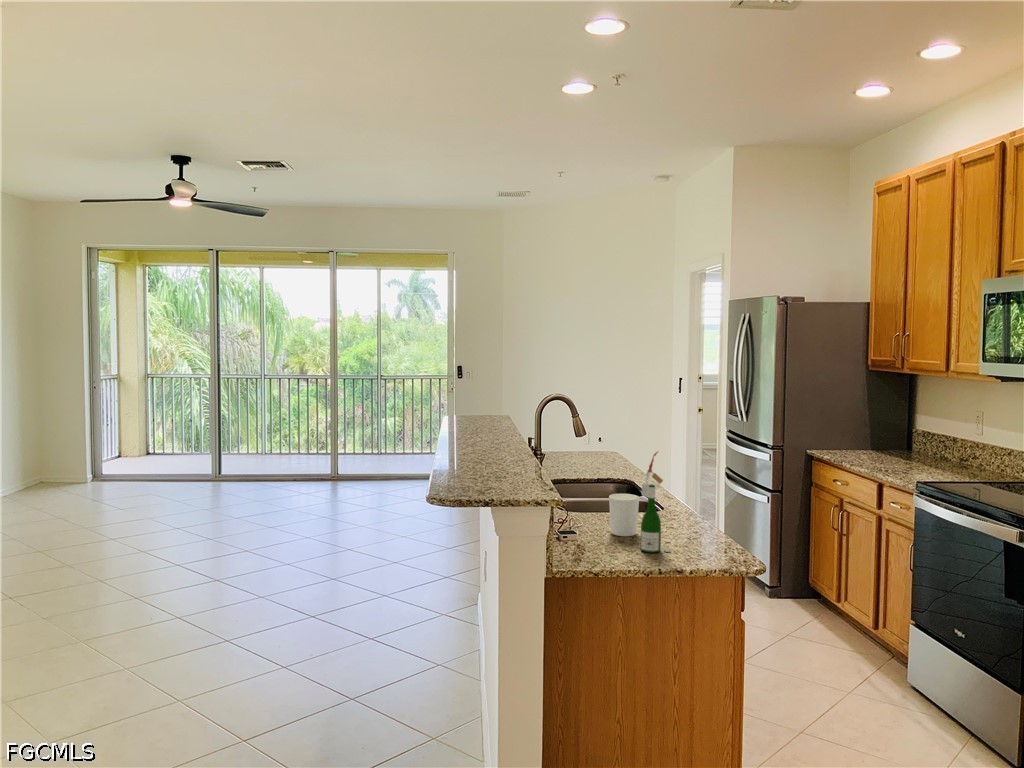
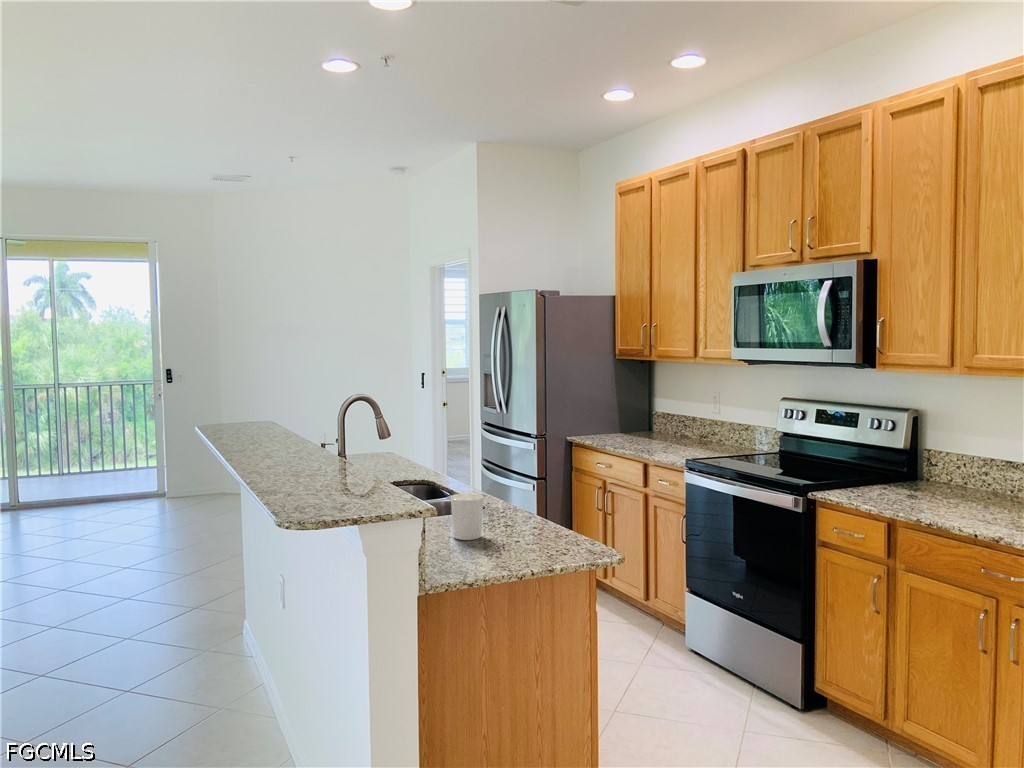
wine bottle: present [641,452,671,553] -> none [498,444,531,554]

